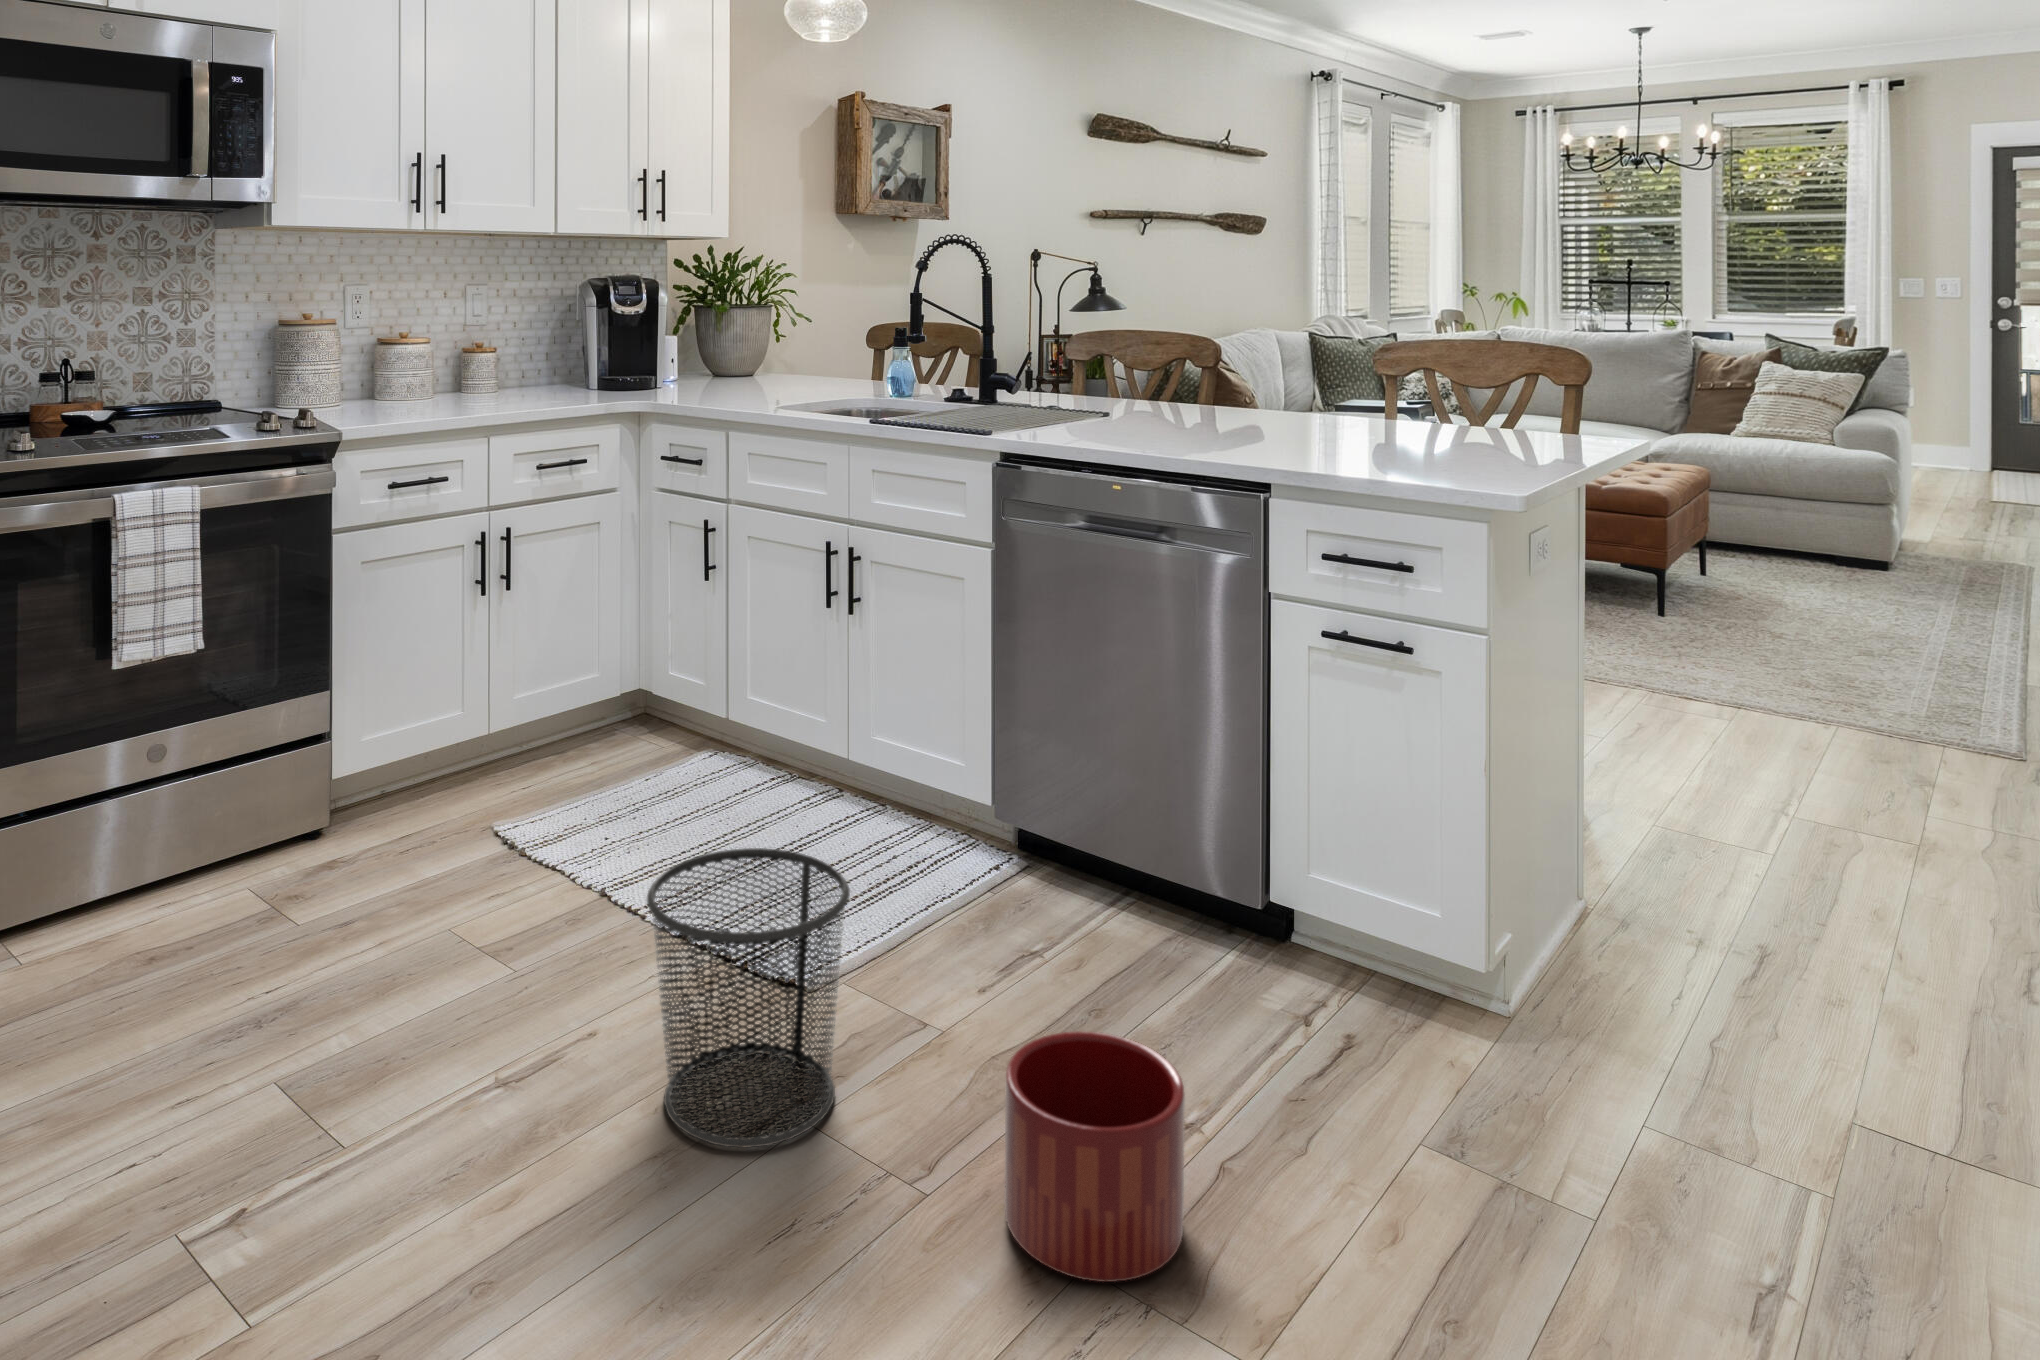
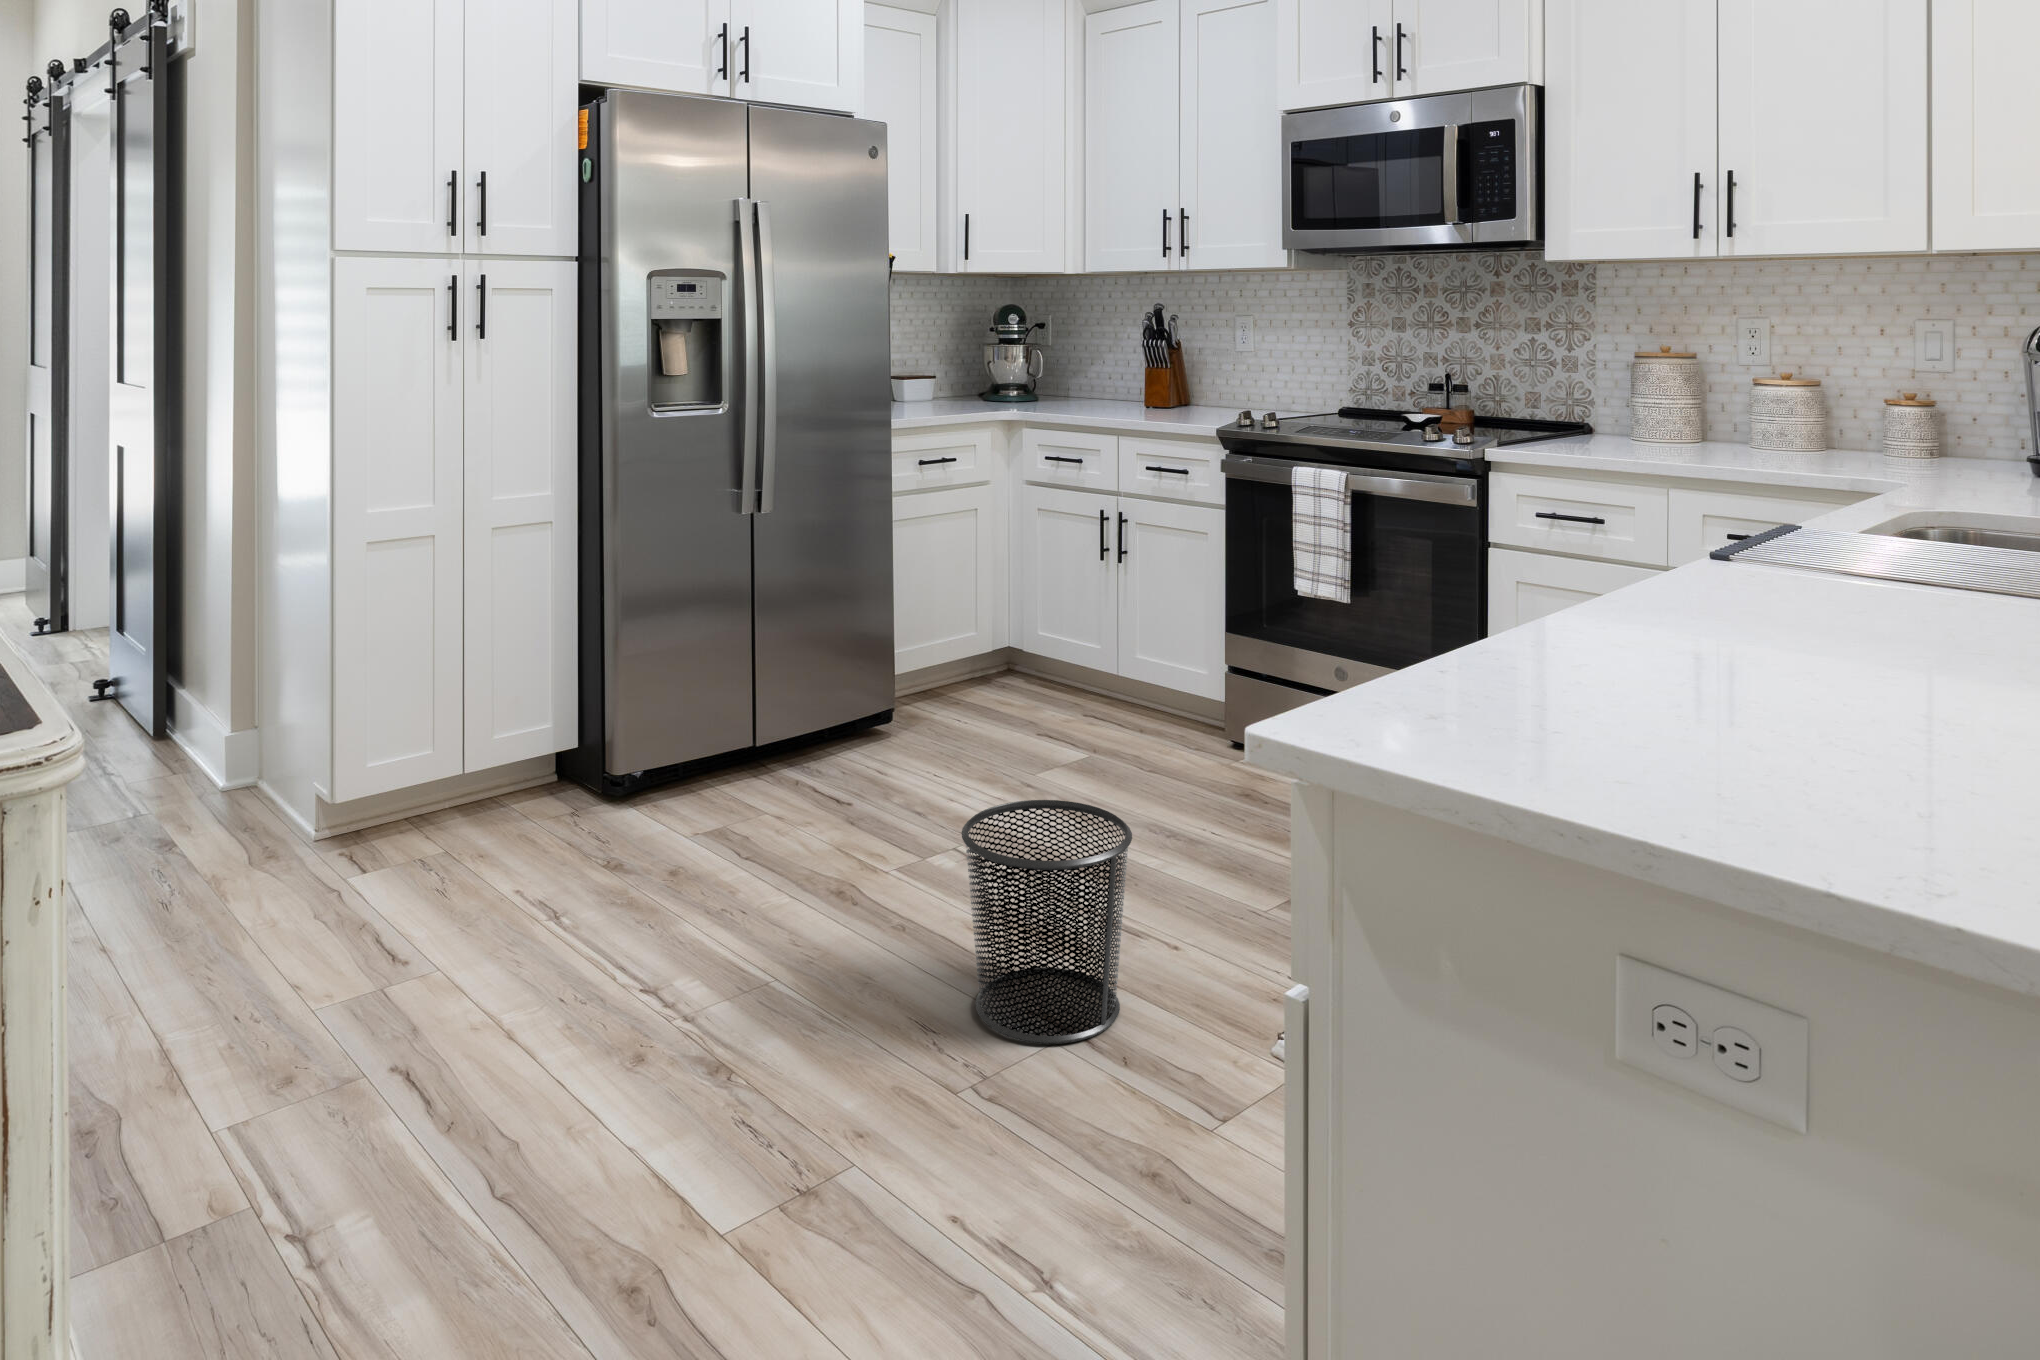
planter: present [1004,1031,1185,1282] -> none [757,989,915,1203]

